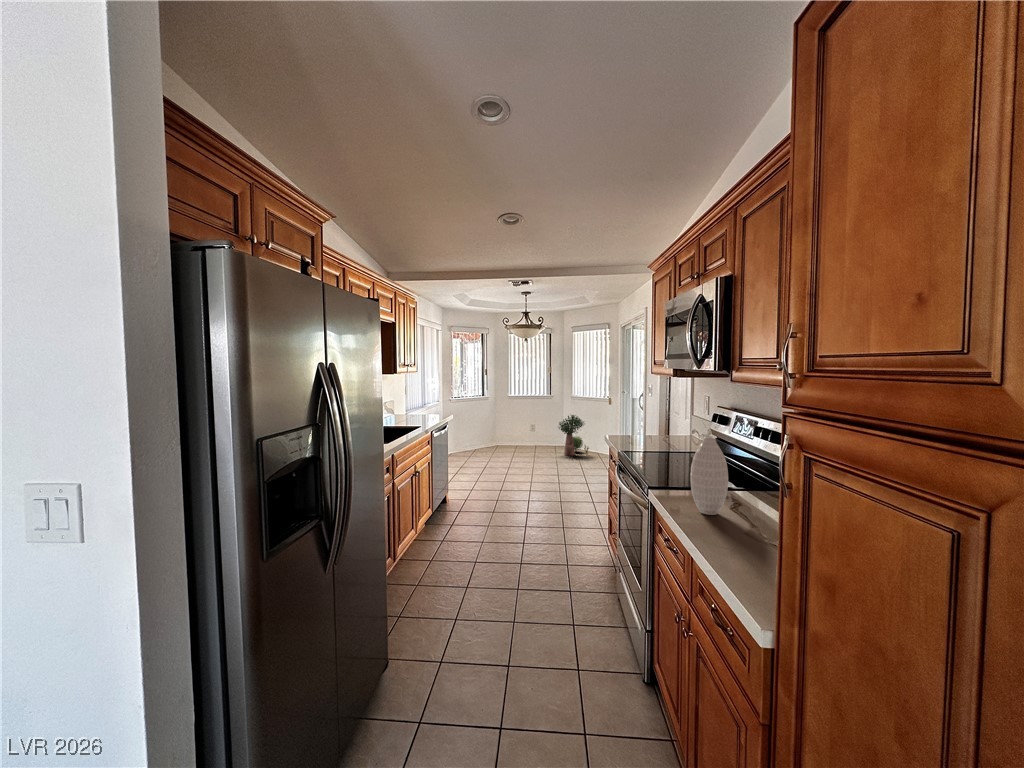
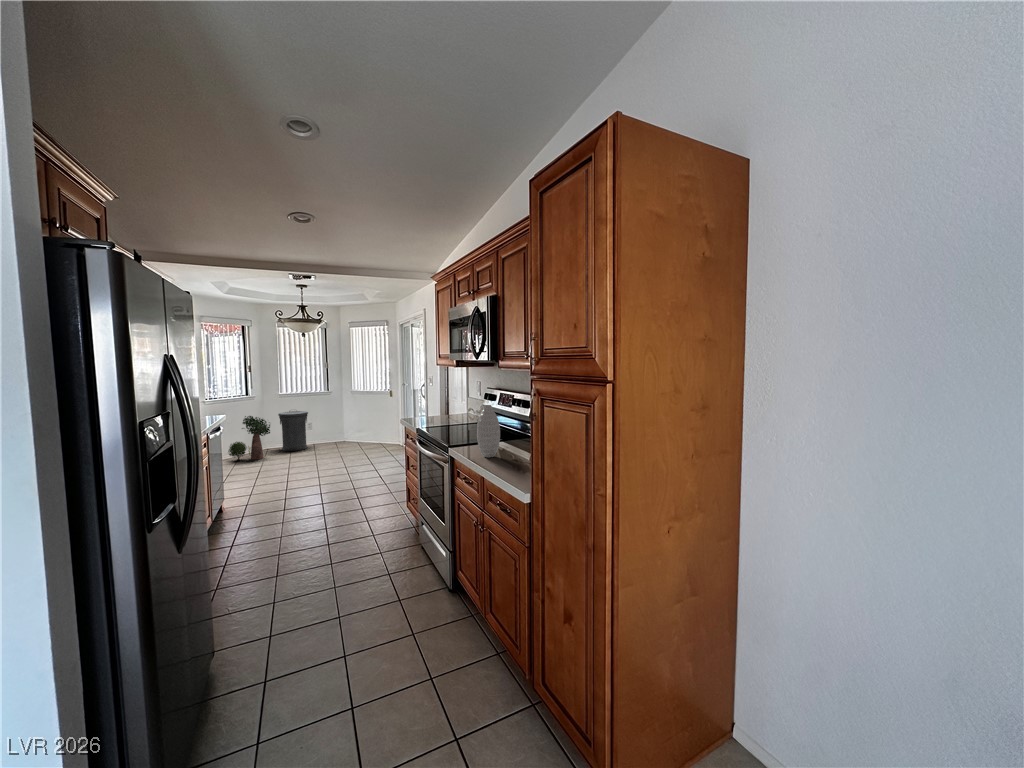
trash can: none [506,411,532,451] -> present [278,411,308,451]
potted plant: present [559,415,589,456] -> present [228,416,270,460]

